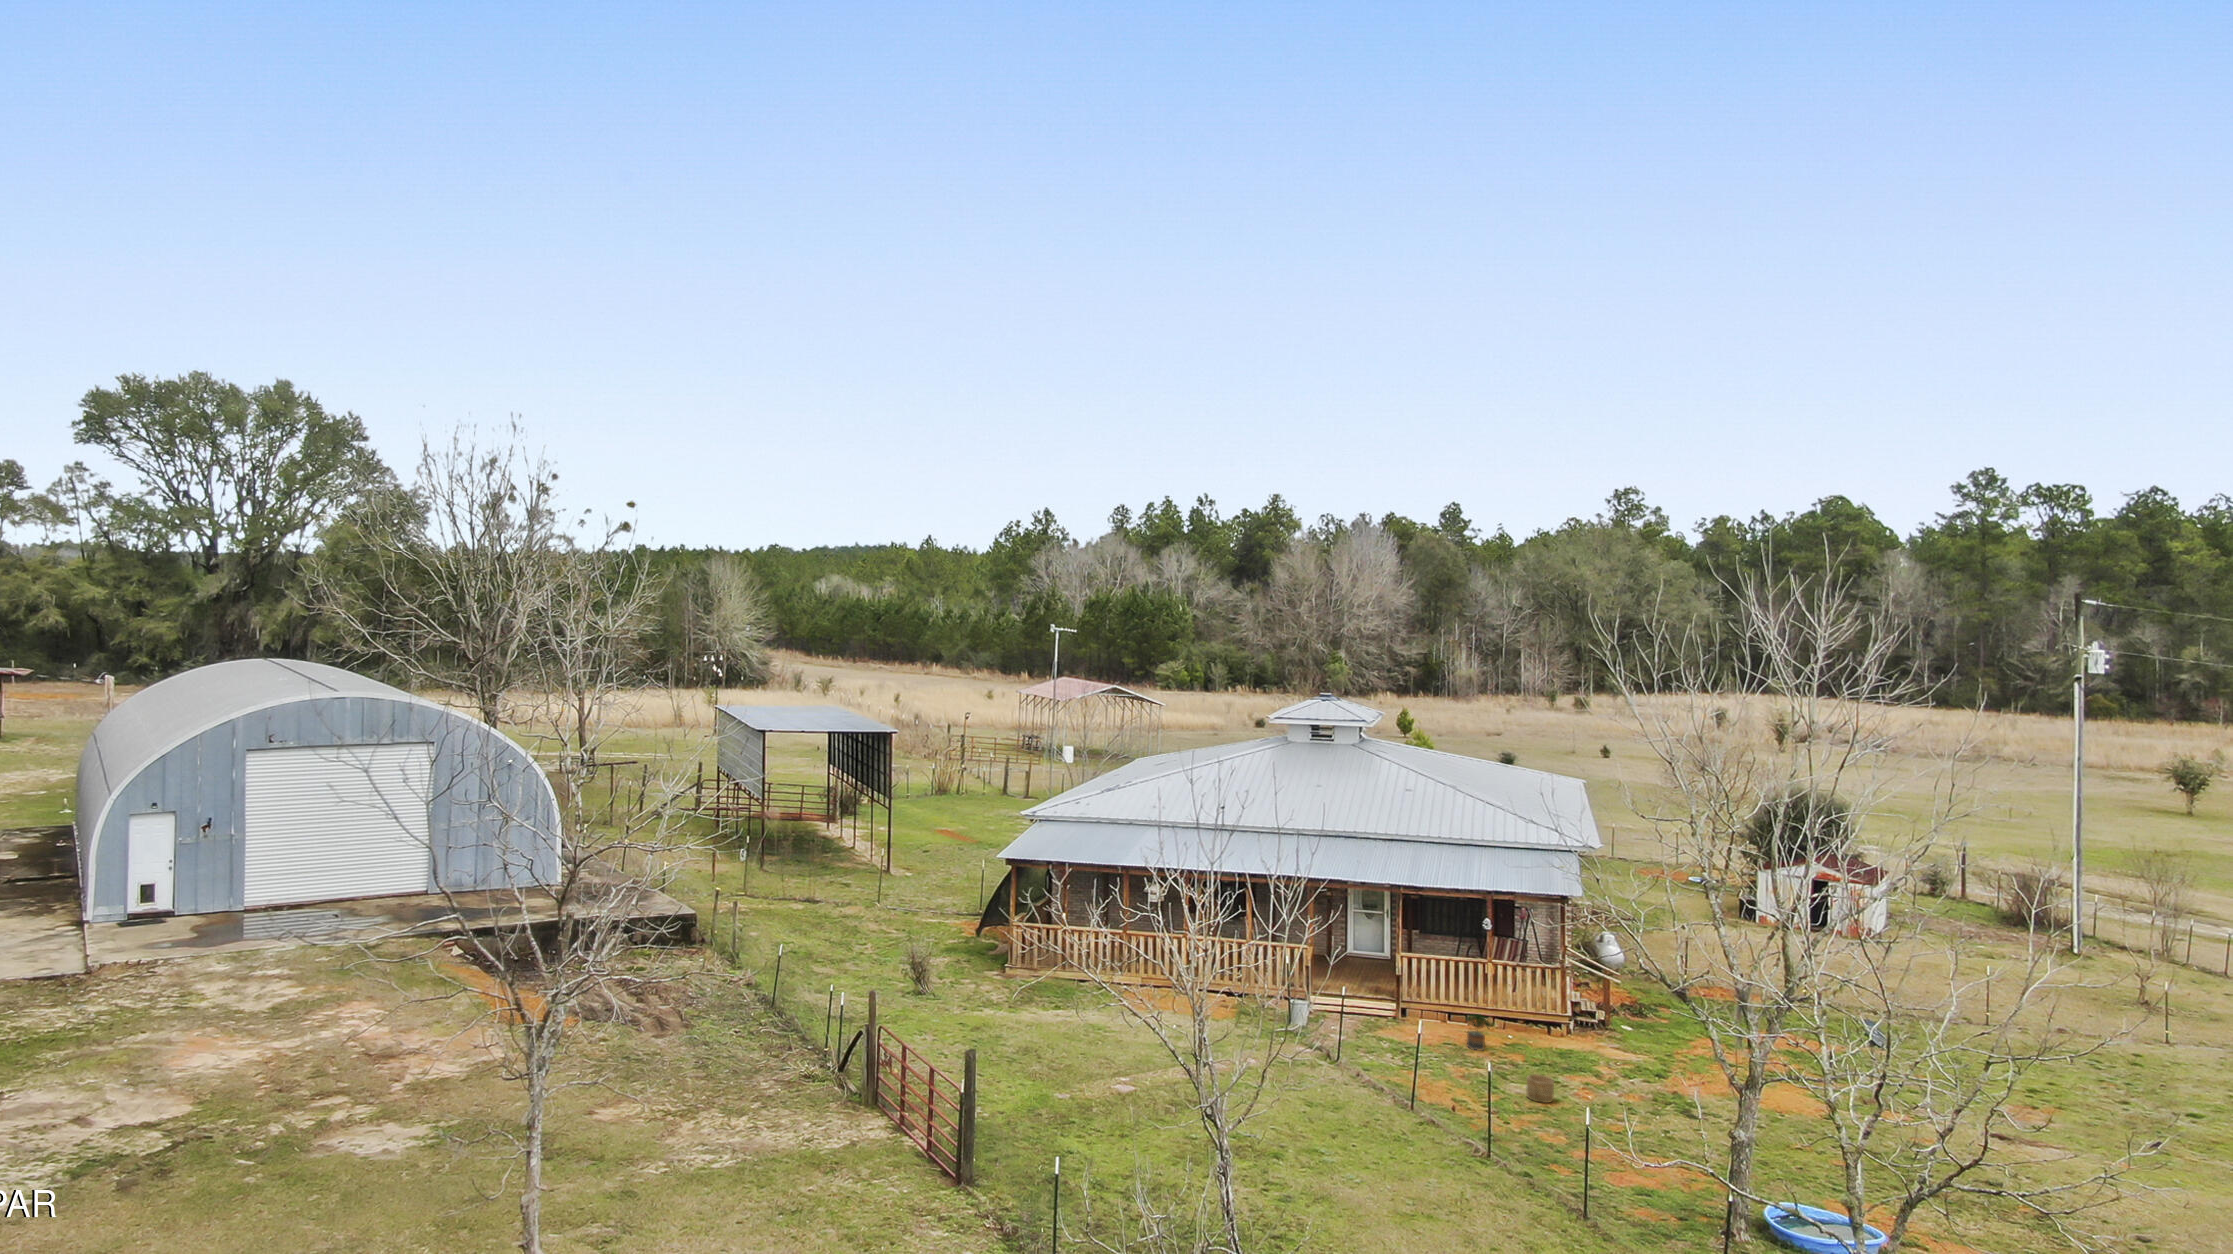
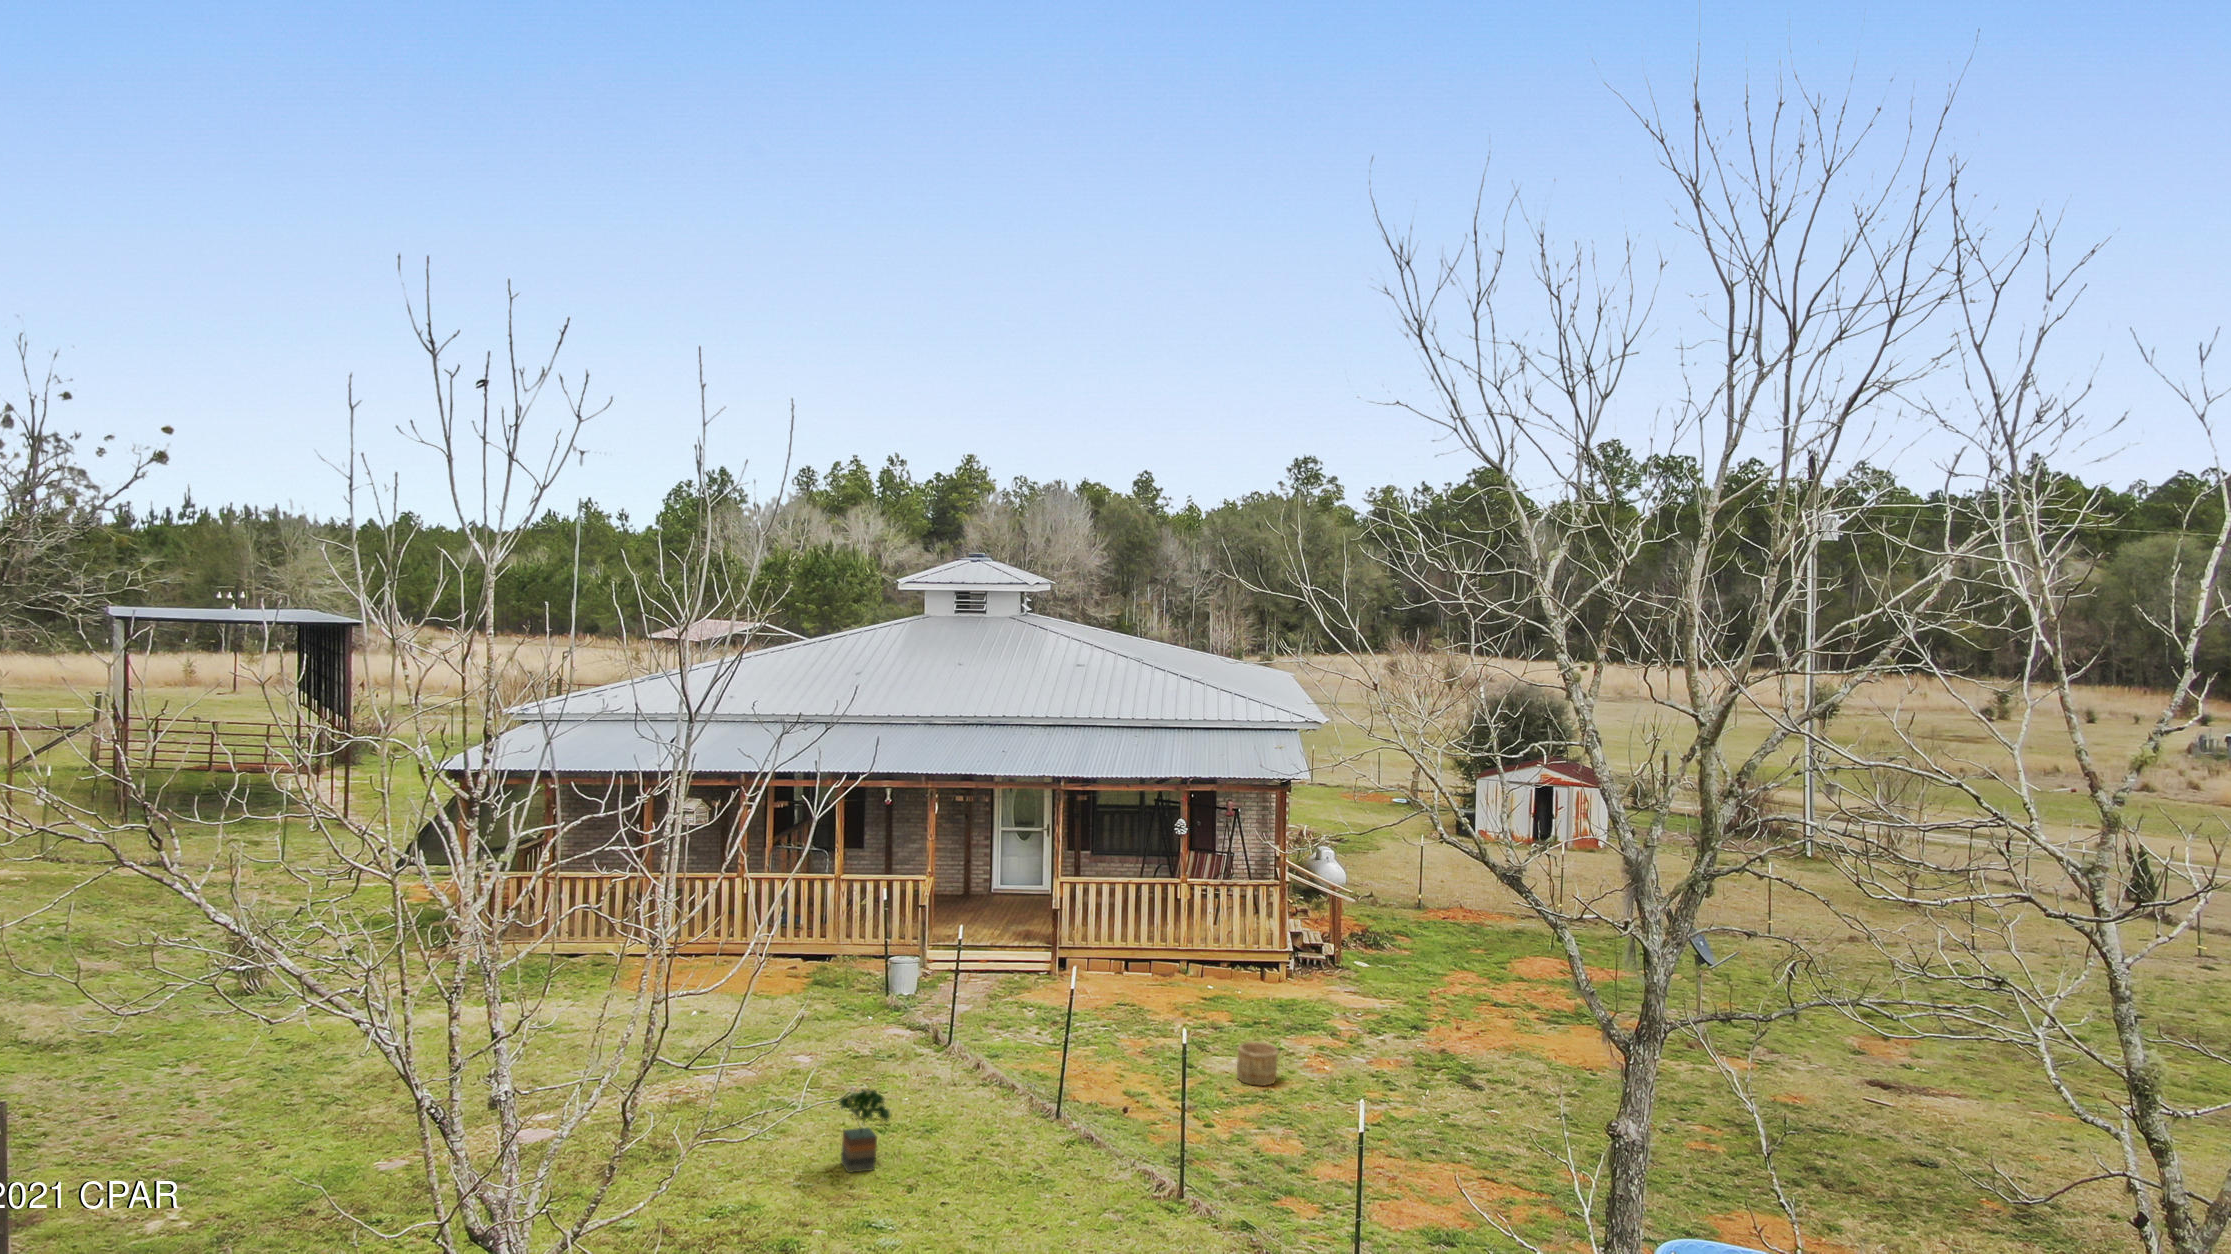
potted tree: present [1466,1014,1491,1050] -> present [839,1090,890,1173]

